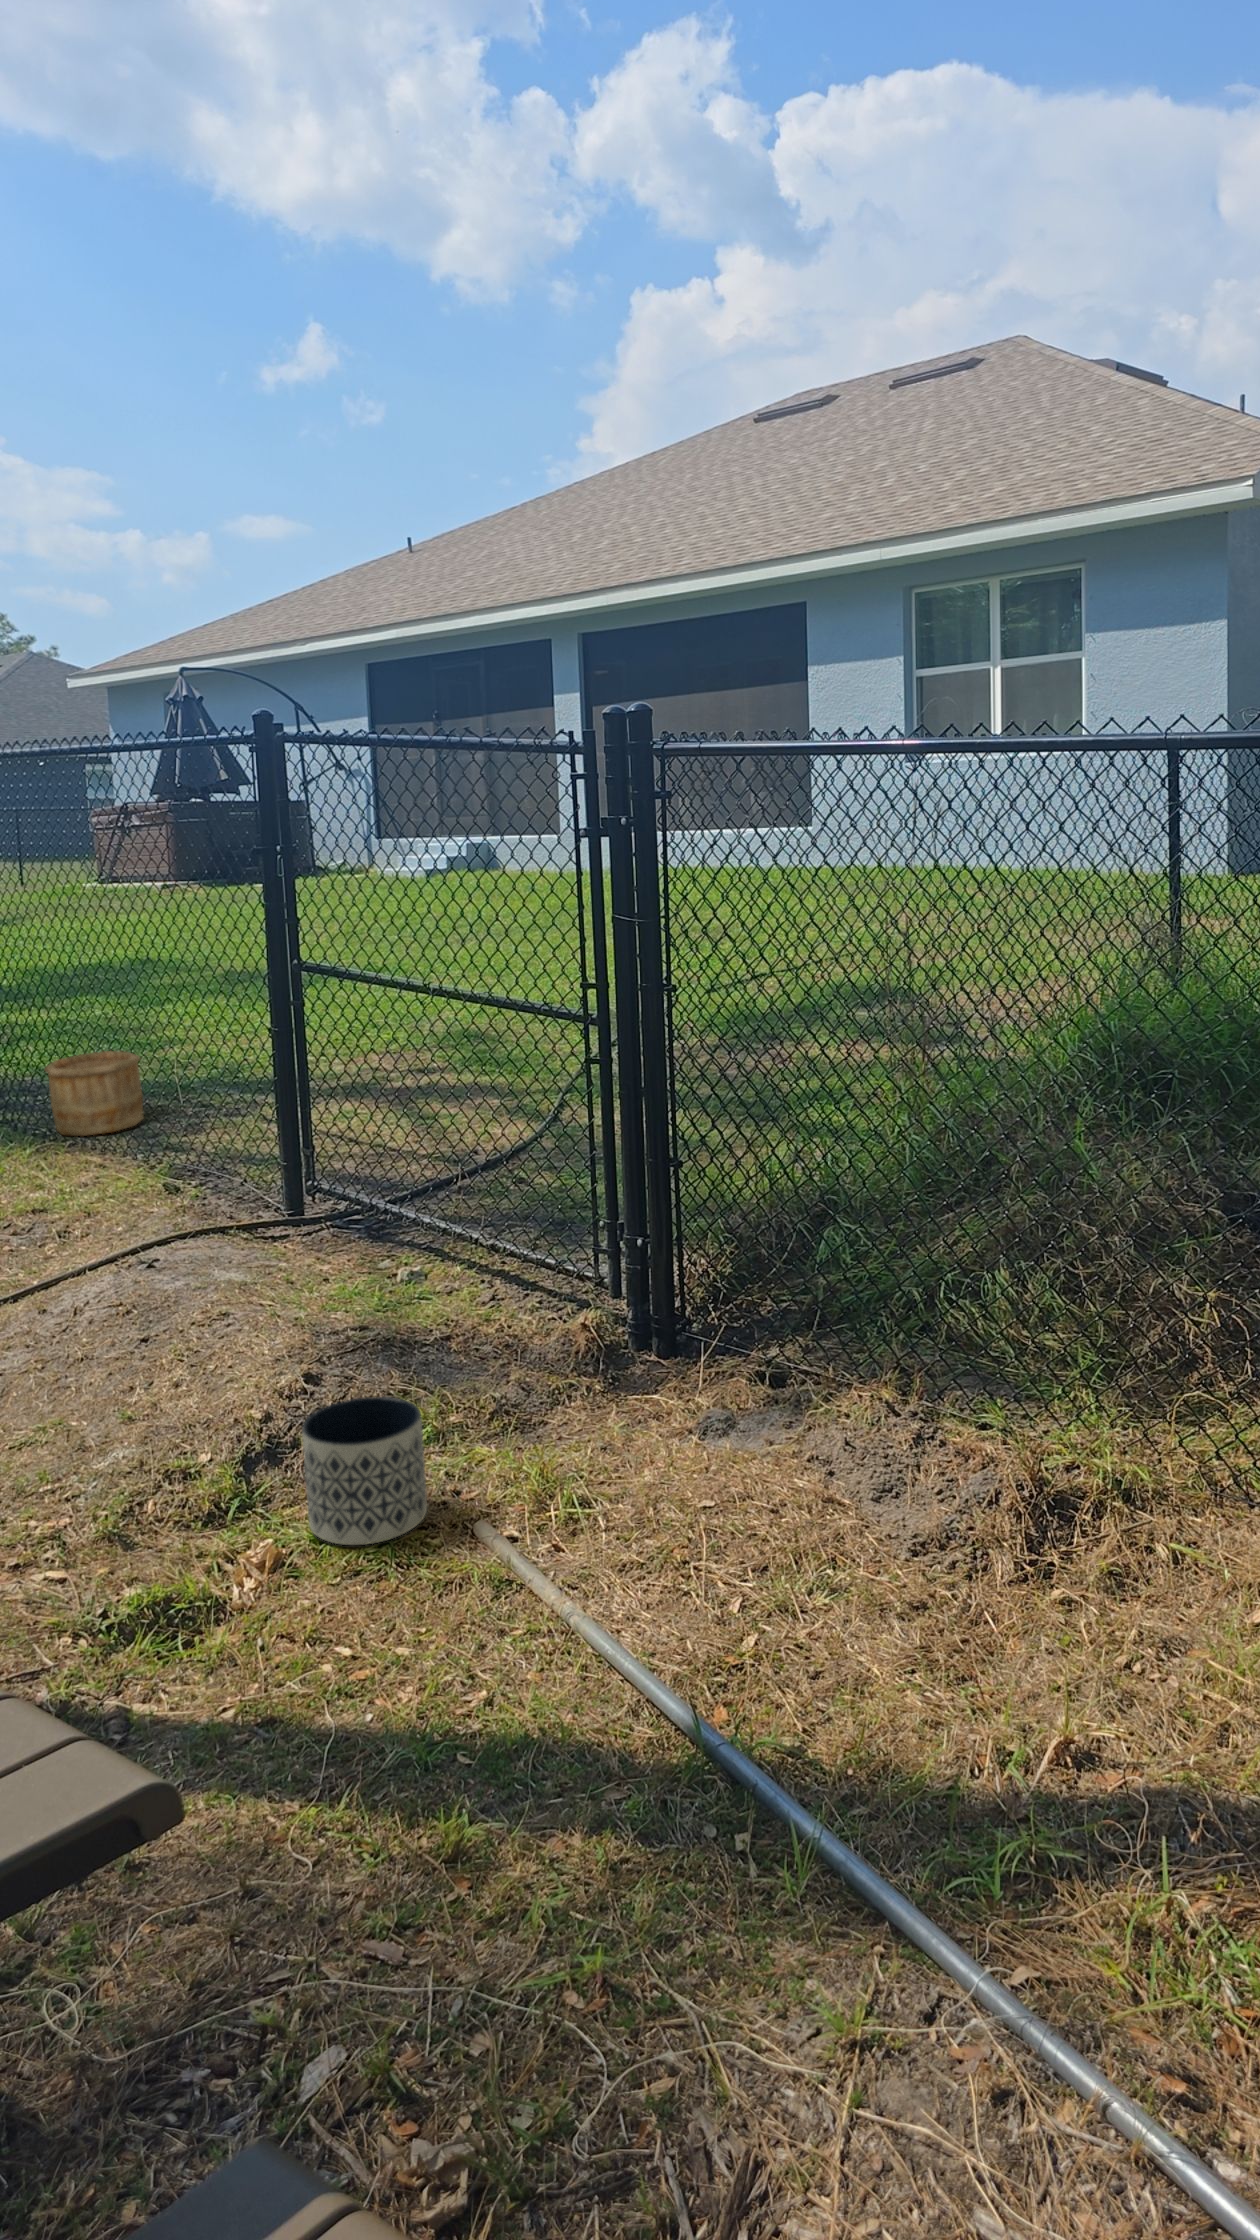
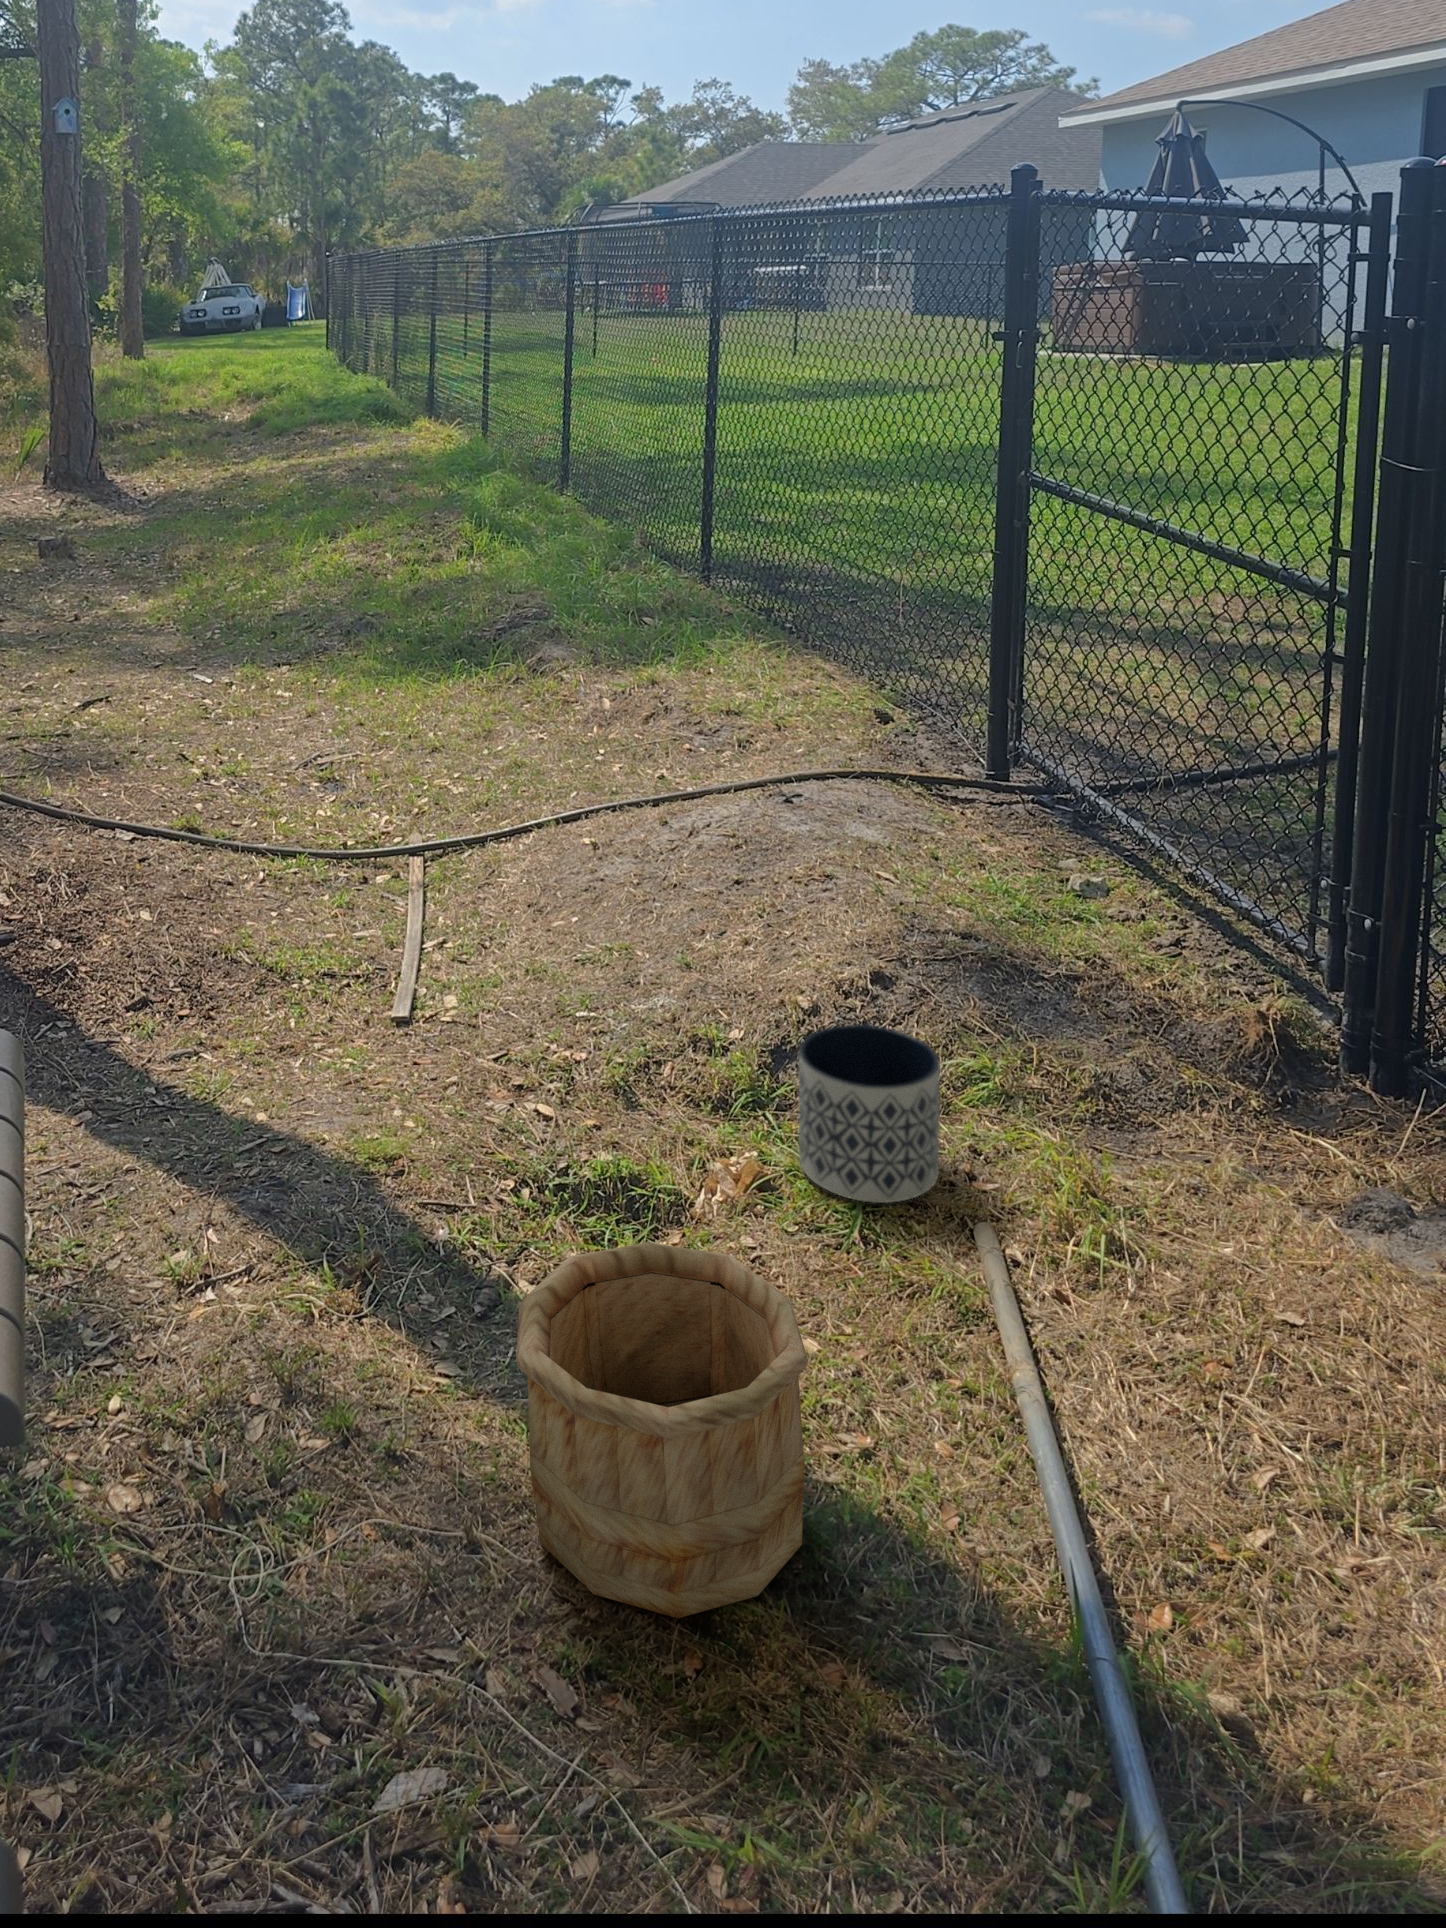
wooden bucket: present [45,1051,143,1136] -> present [516,1242,808,1618]

